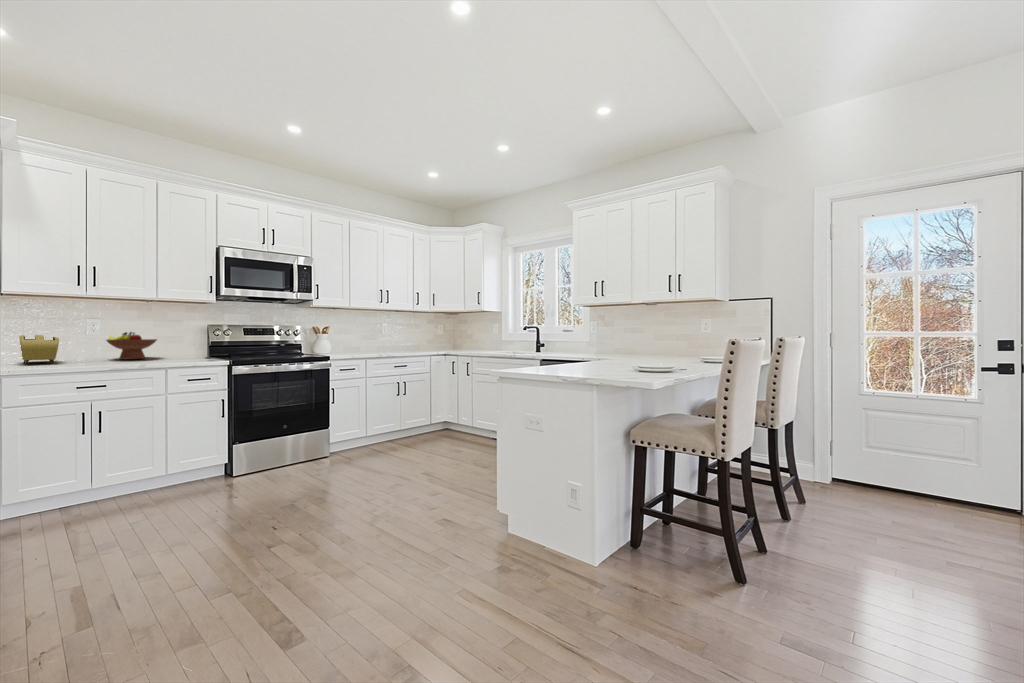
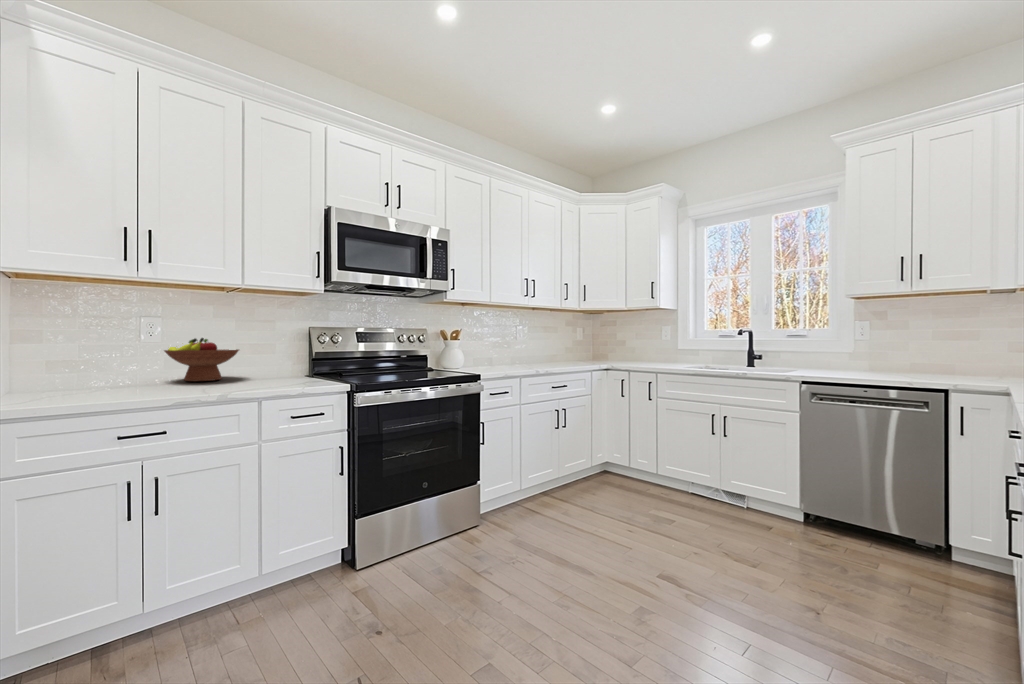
toaster: present [19,335,59,364] -> none [28,344,92,392]

